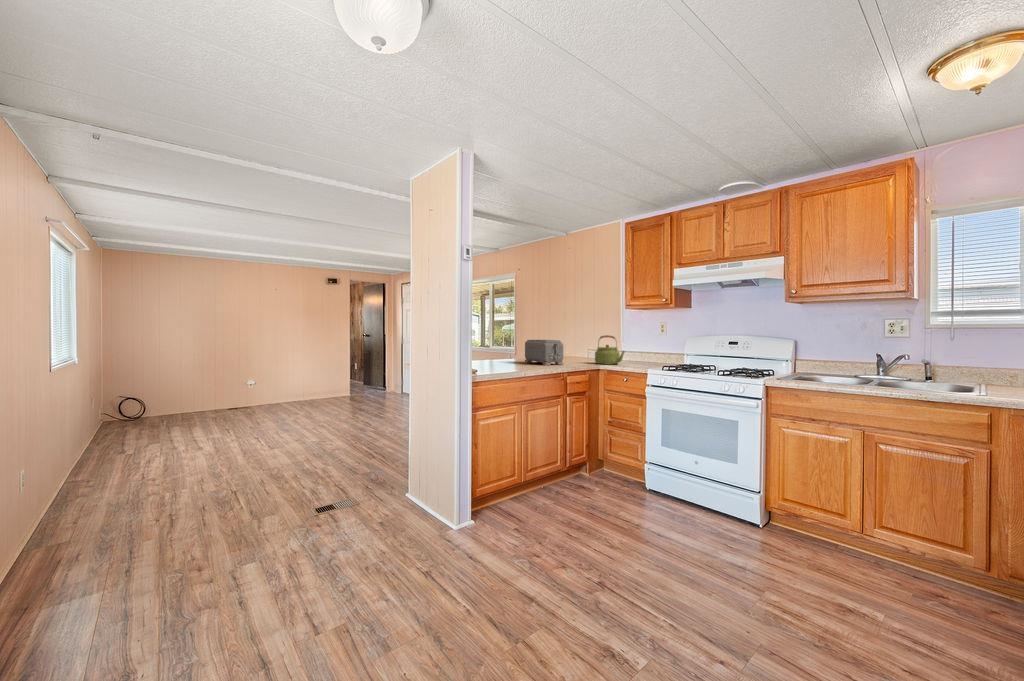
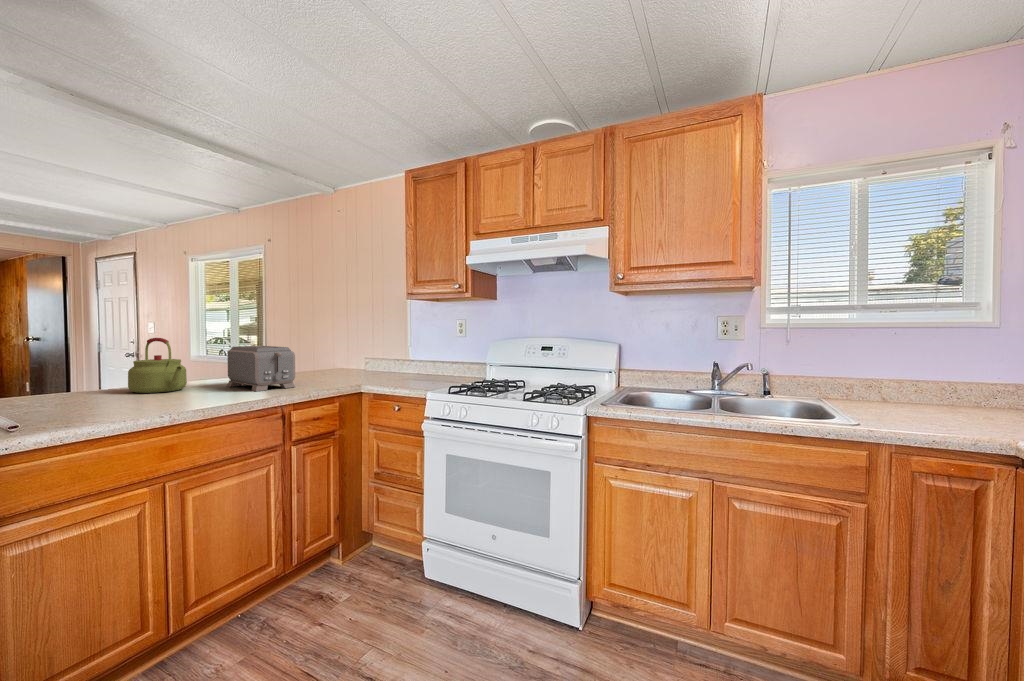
kettle: present [595,335,624,364] -> present [128,338,187,393]

